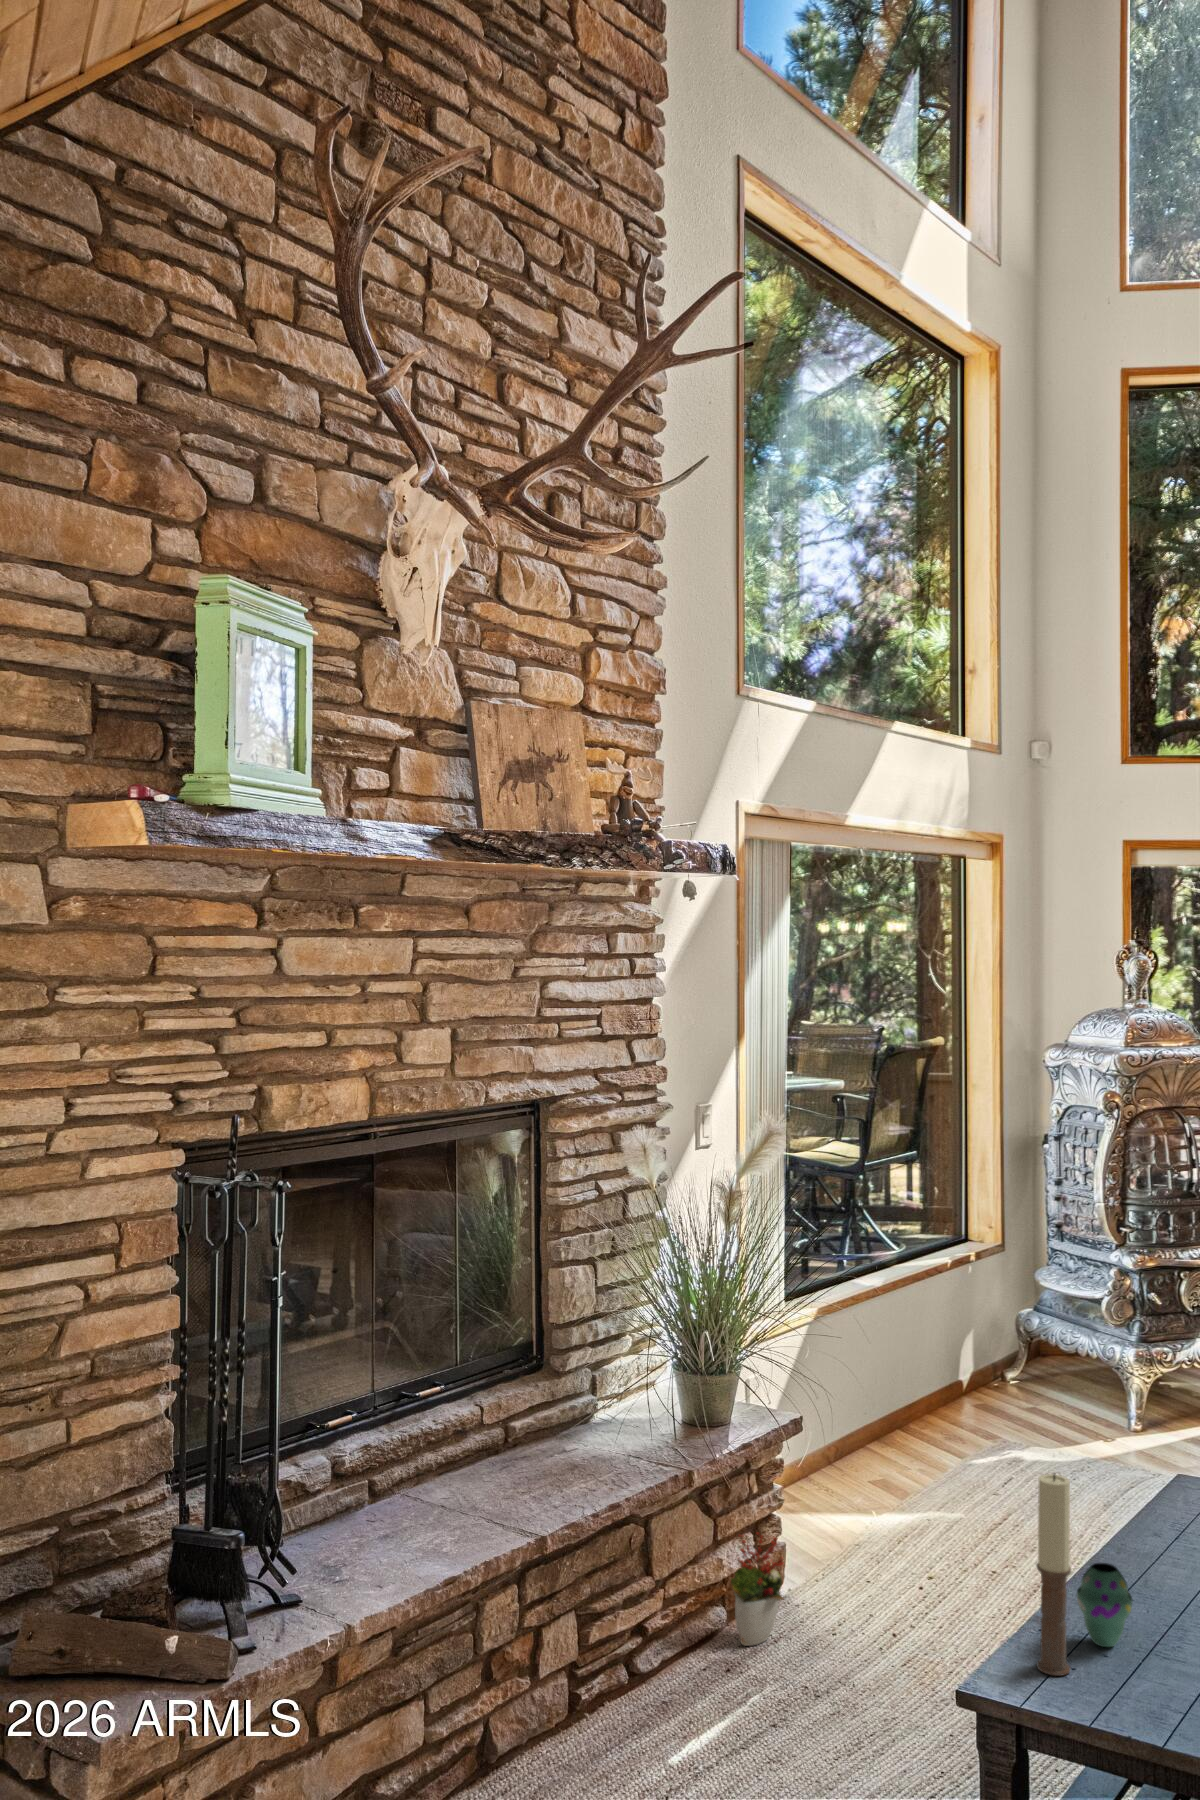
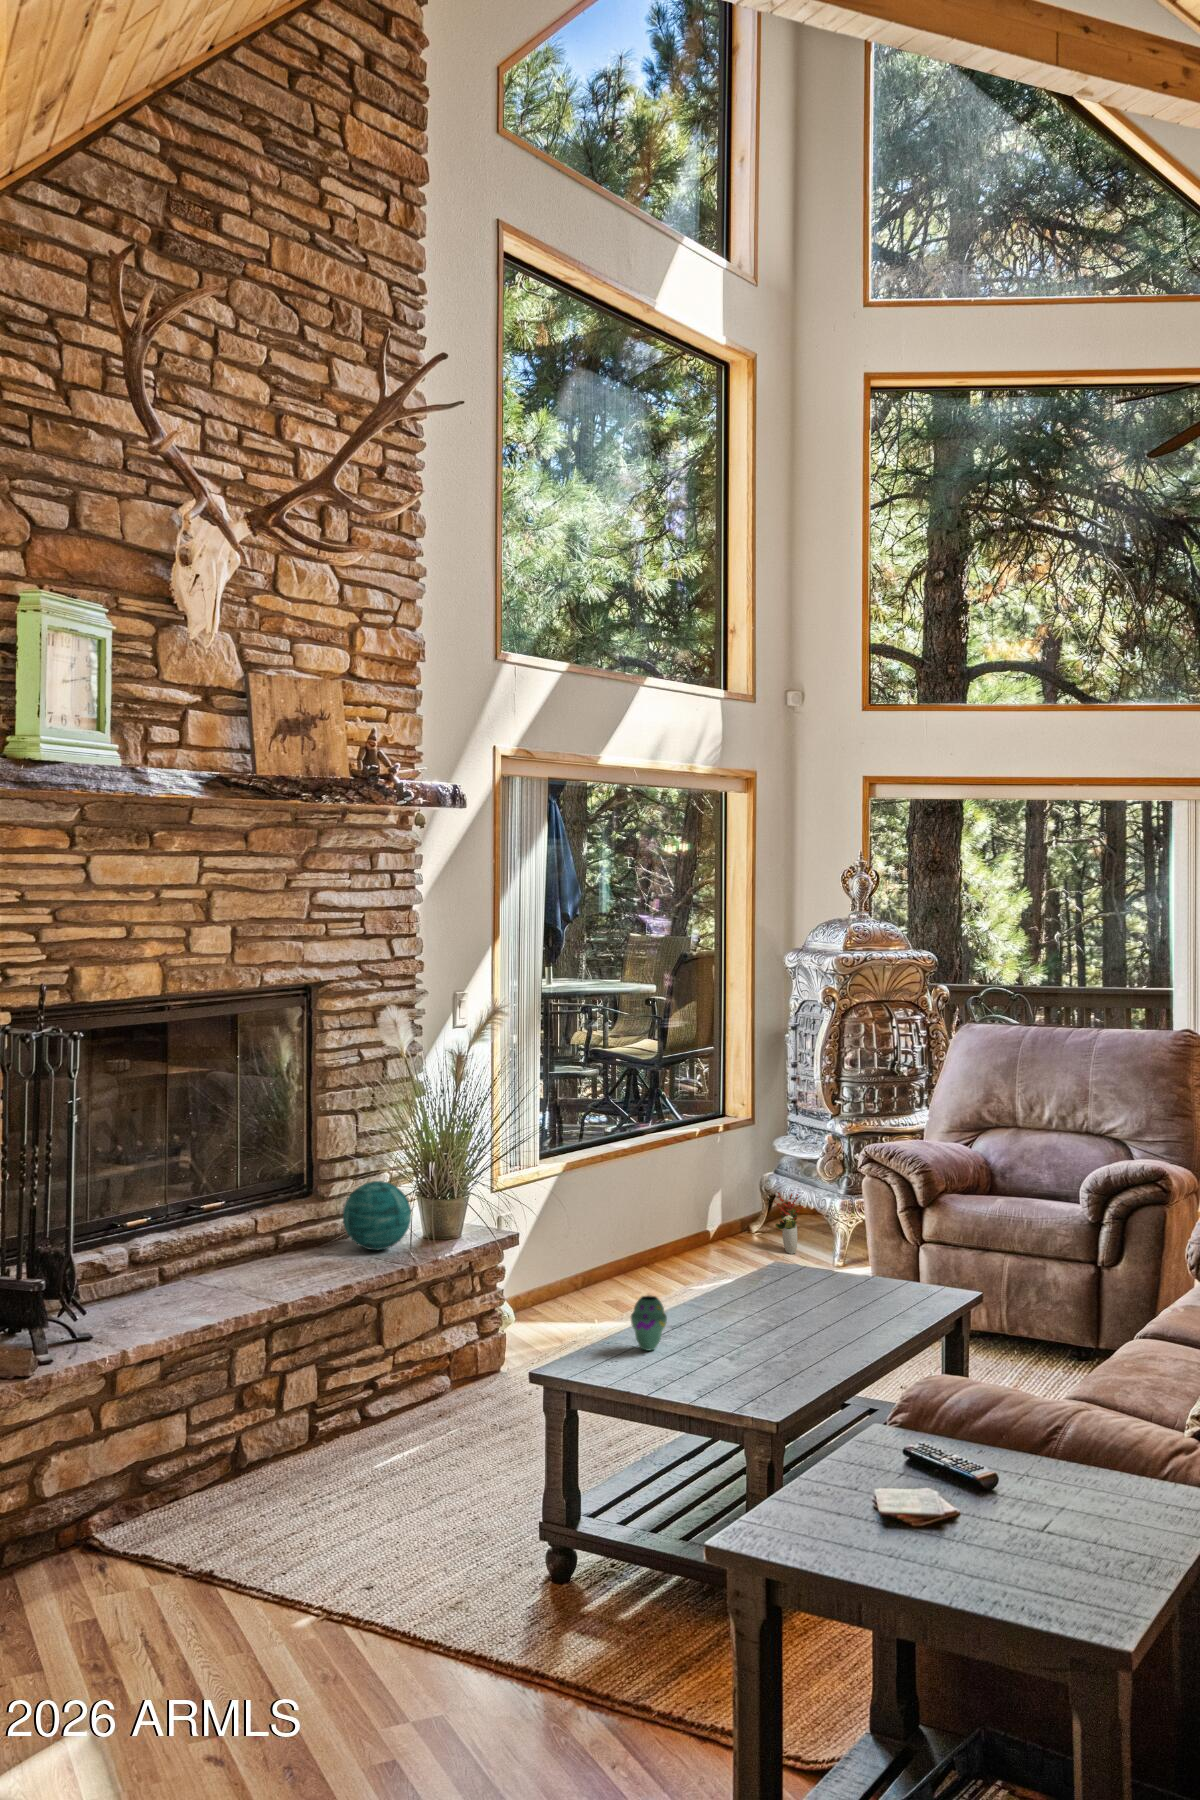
decorative orb: none [591,1357,680,1450] -> present [343,1181,411,1250]
candle: present [1036,1474,1071,1676] -> none [593,1230,618,1364]
decorative plant: present [731,1531,783,1646] -> present [774,1191,803,1254]

